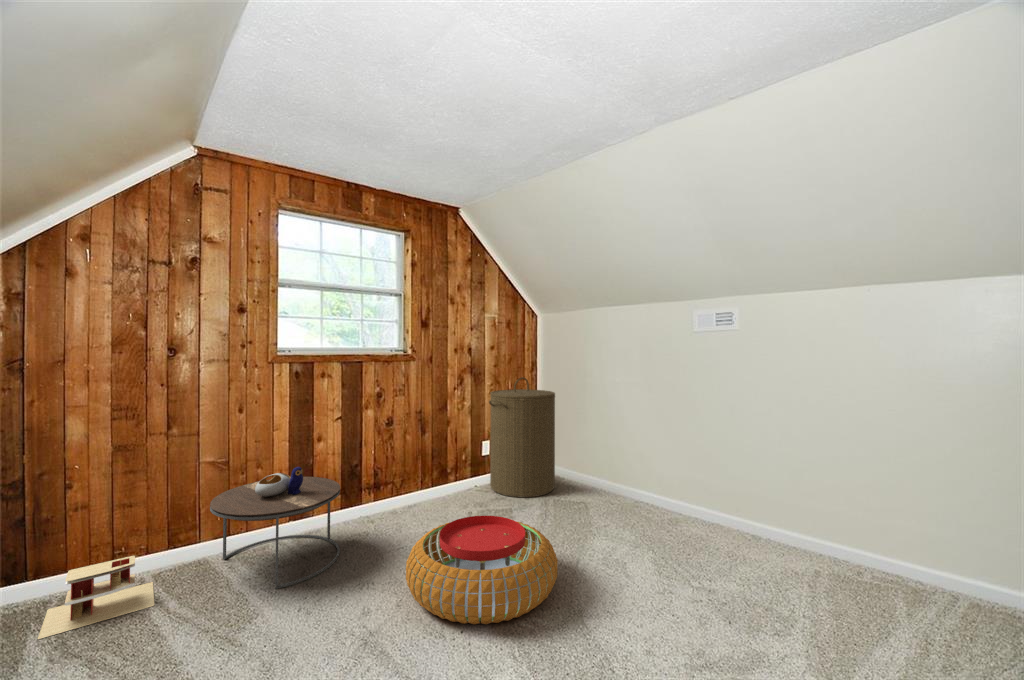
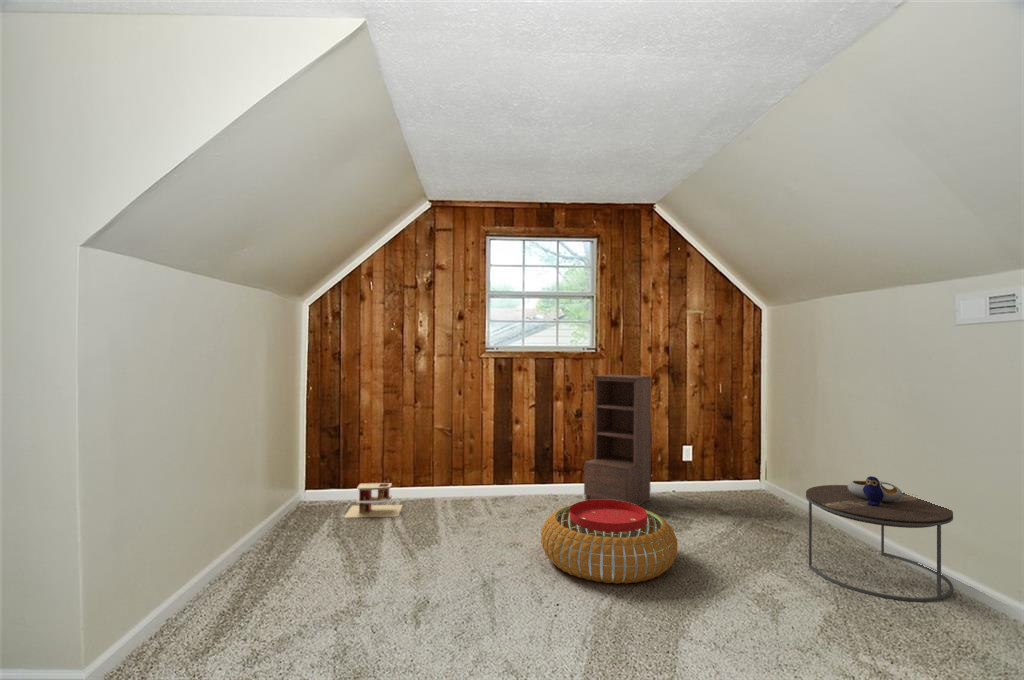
bookshelf: none [404,377,465,519] -> present [584,374,651,506]
laundry hamper: present [489,377,555,497] -> none [680,379,766,511]
side table: present [210,467,340,589] -> present [806,476,953,601]

